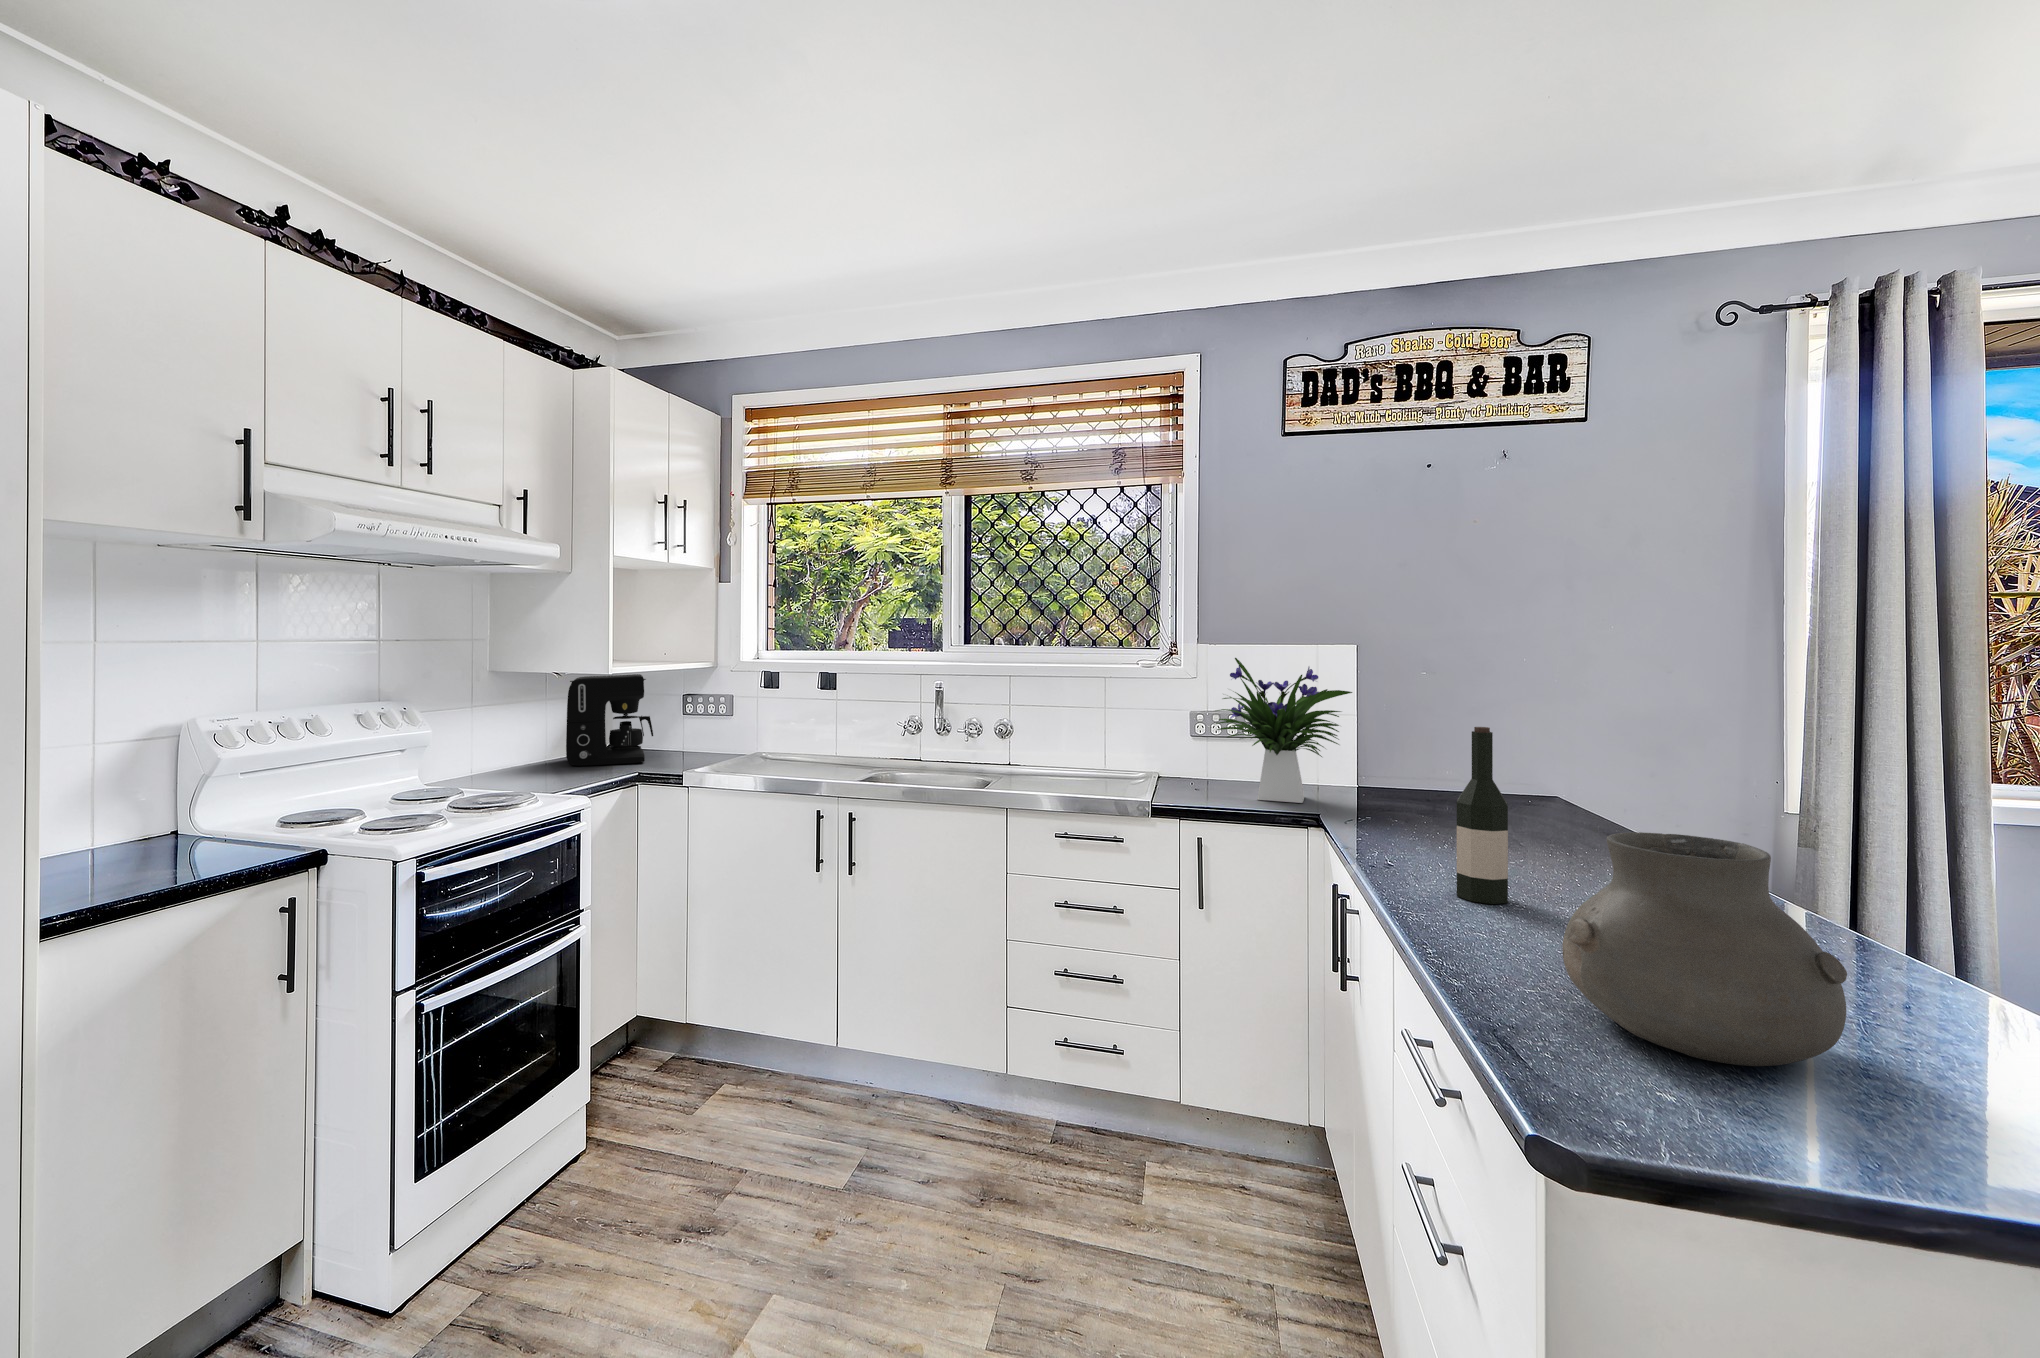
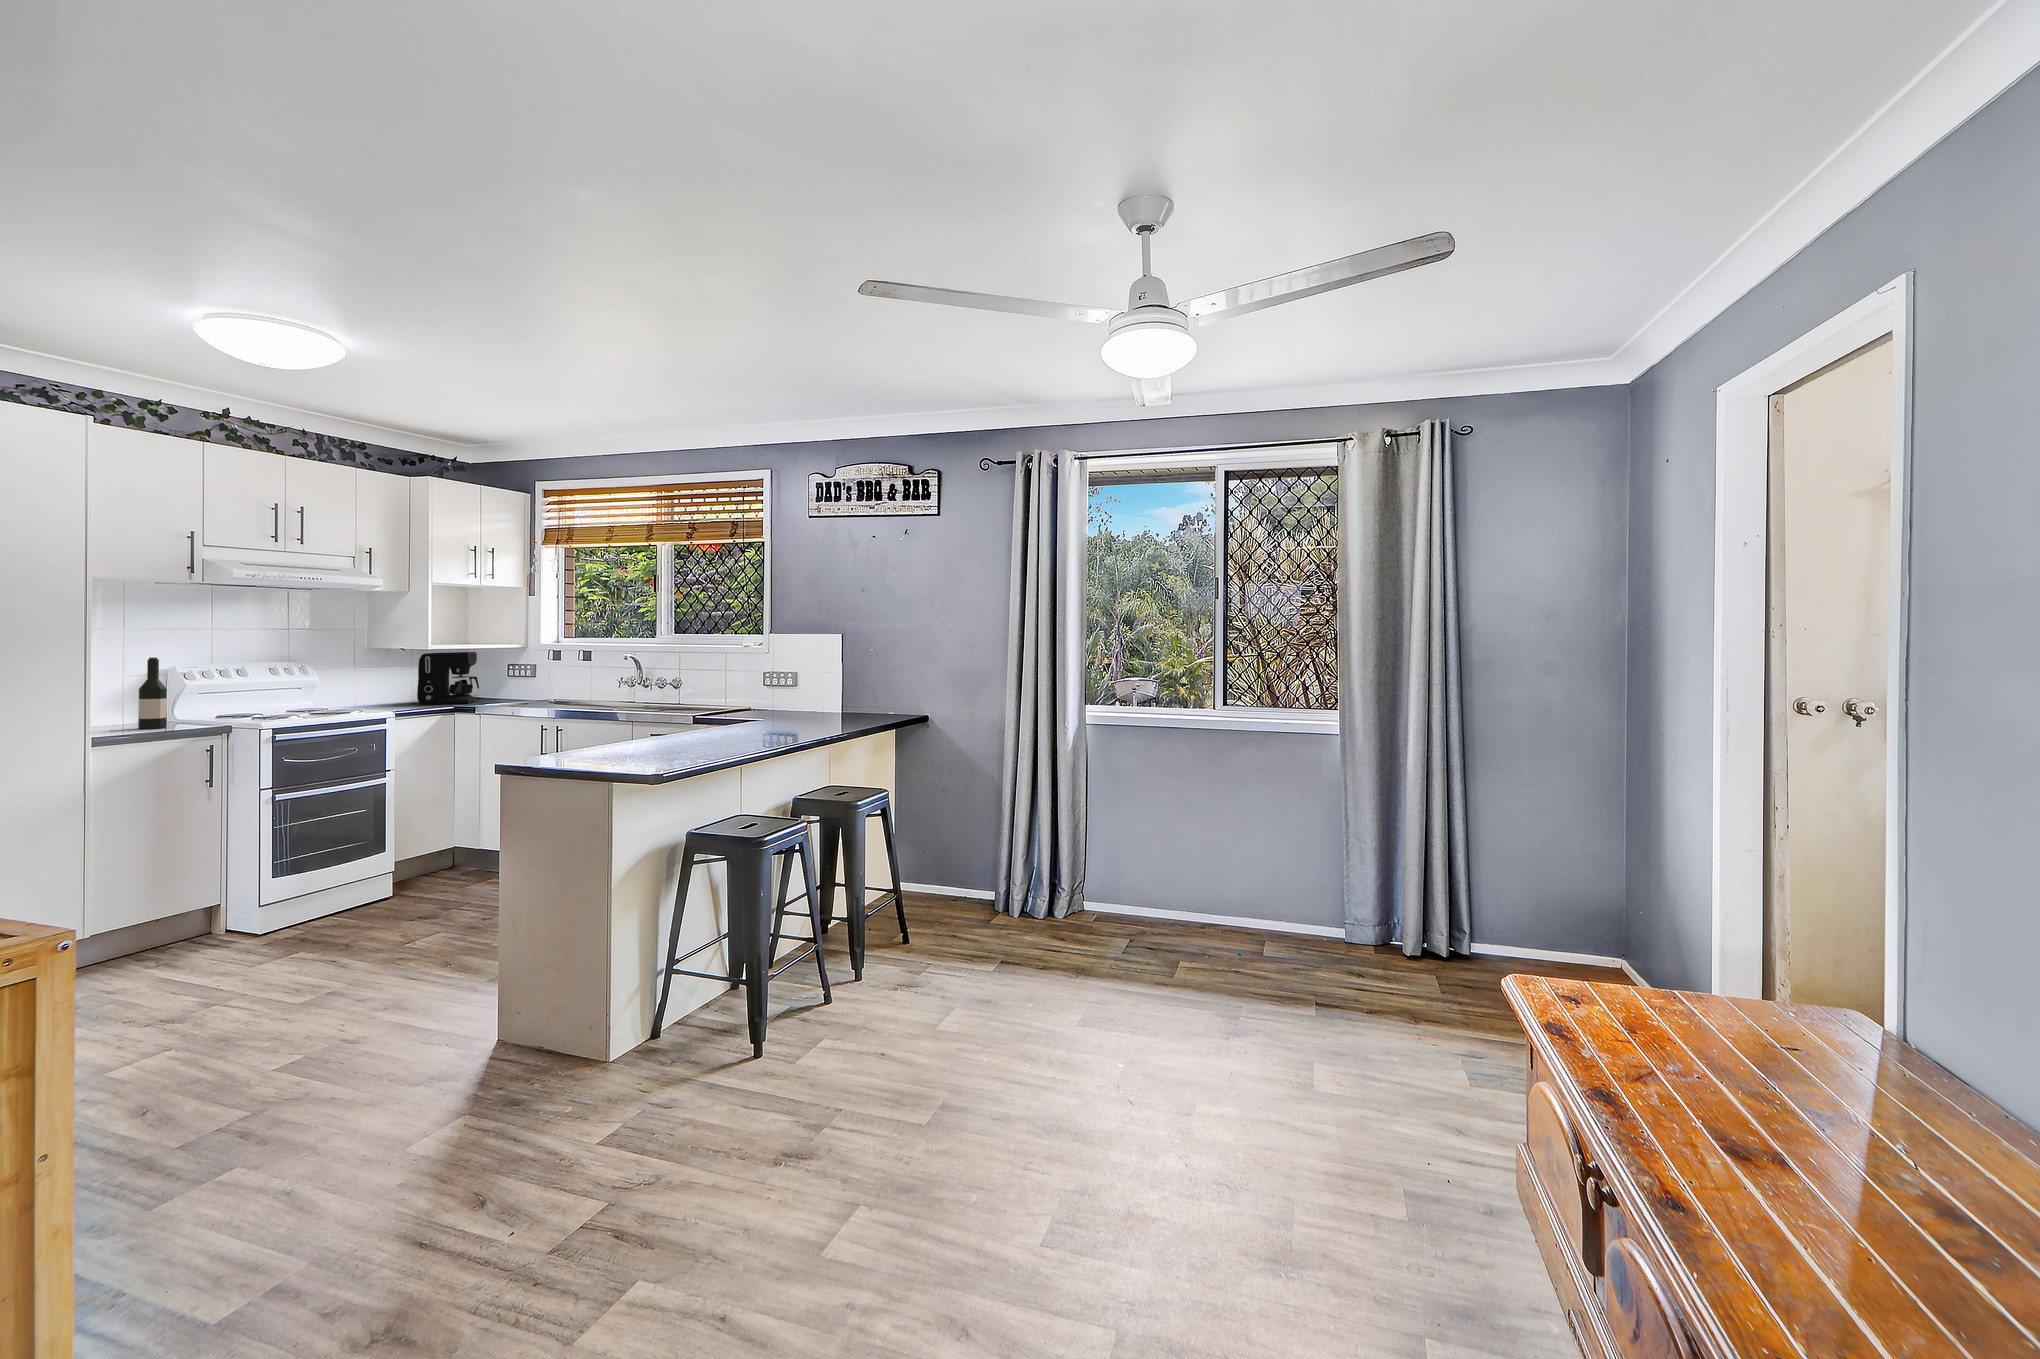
flower arrangement: present [1215,658,1352,803] -> none [731,643,812,721]
wine bottle: present [1457,727,1508,904] -> present [138,657,167,729]
vase: present [1563,832,1847,1066] -> none [567,697,647,762]

